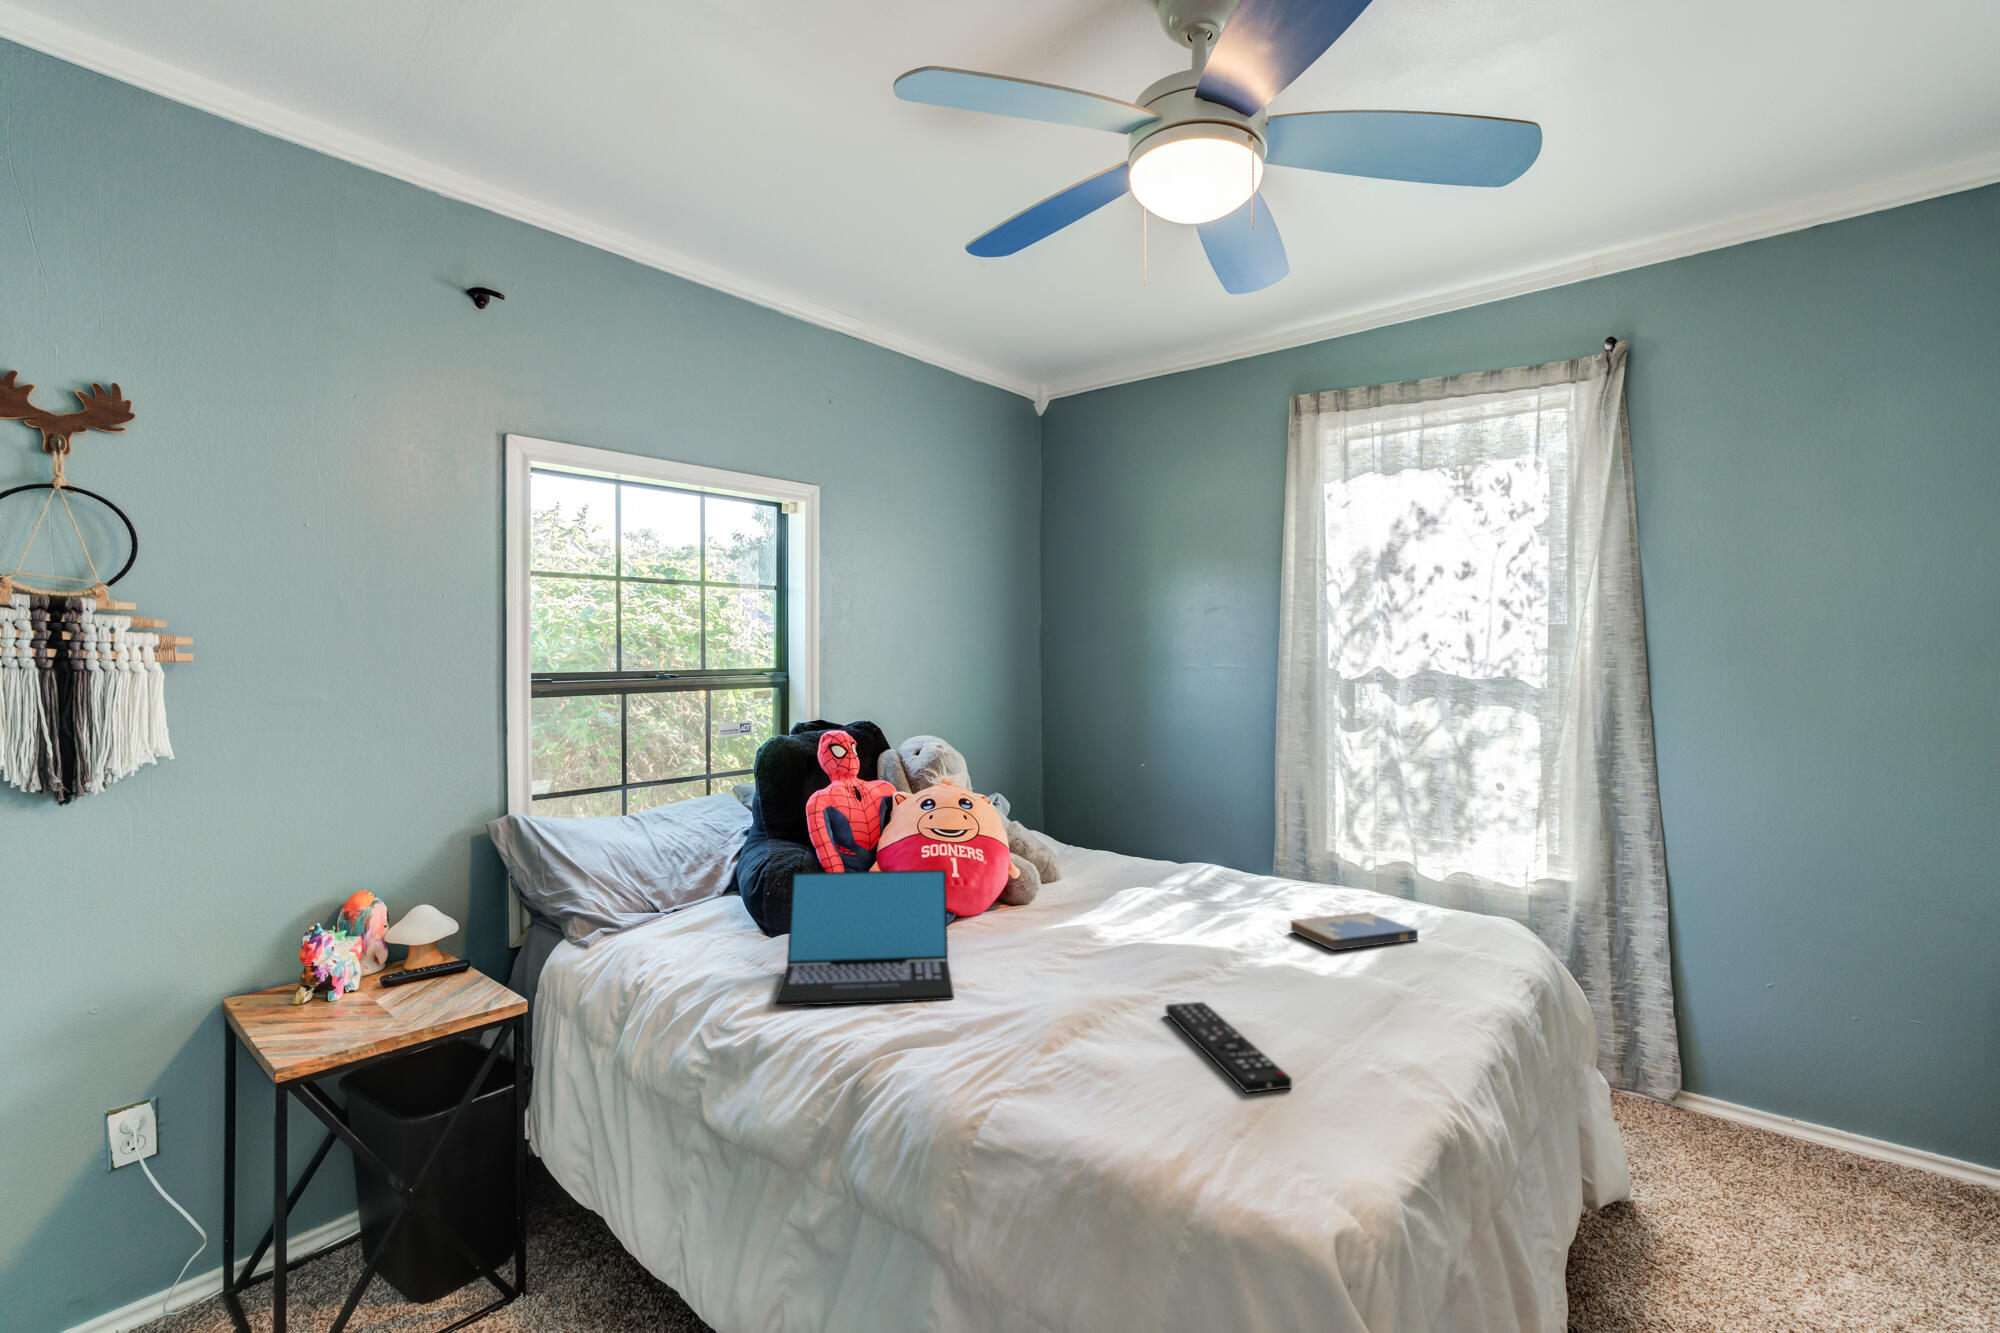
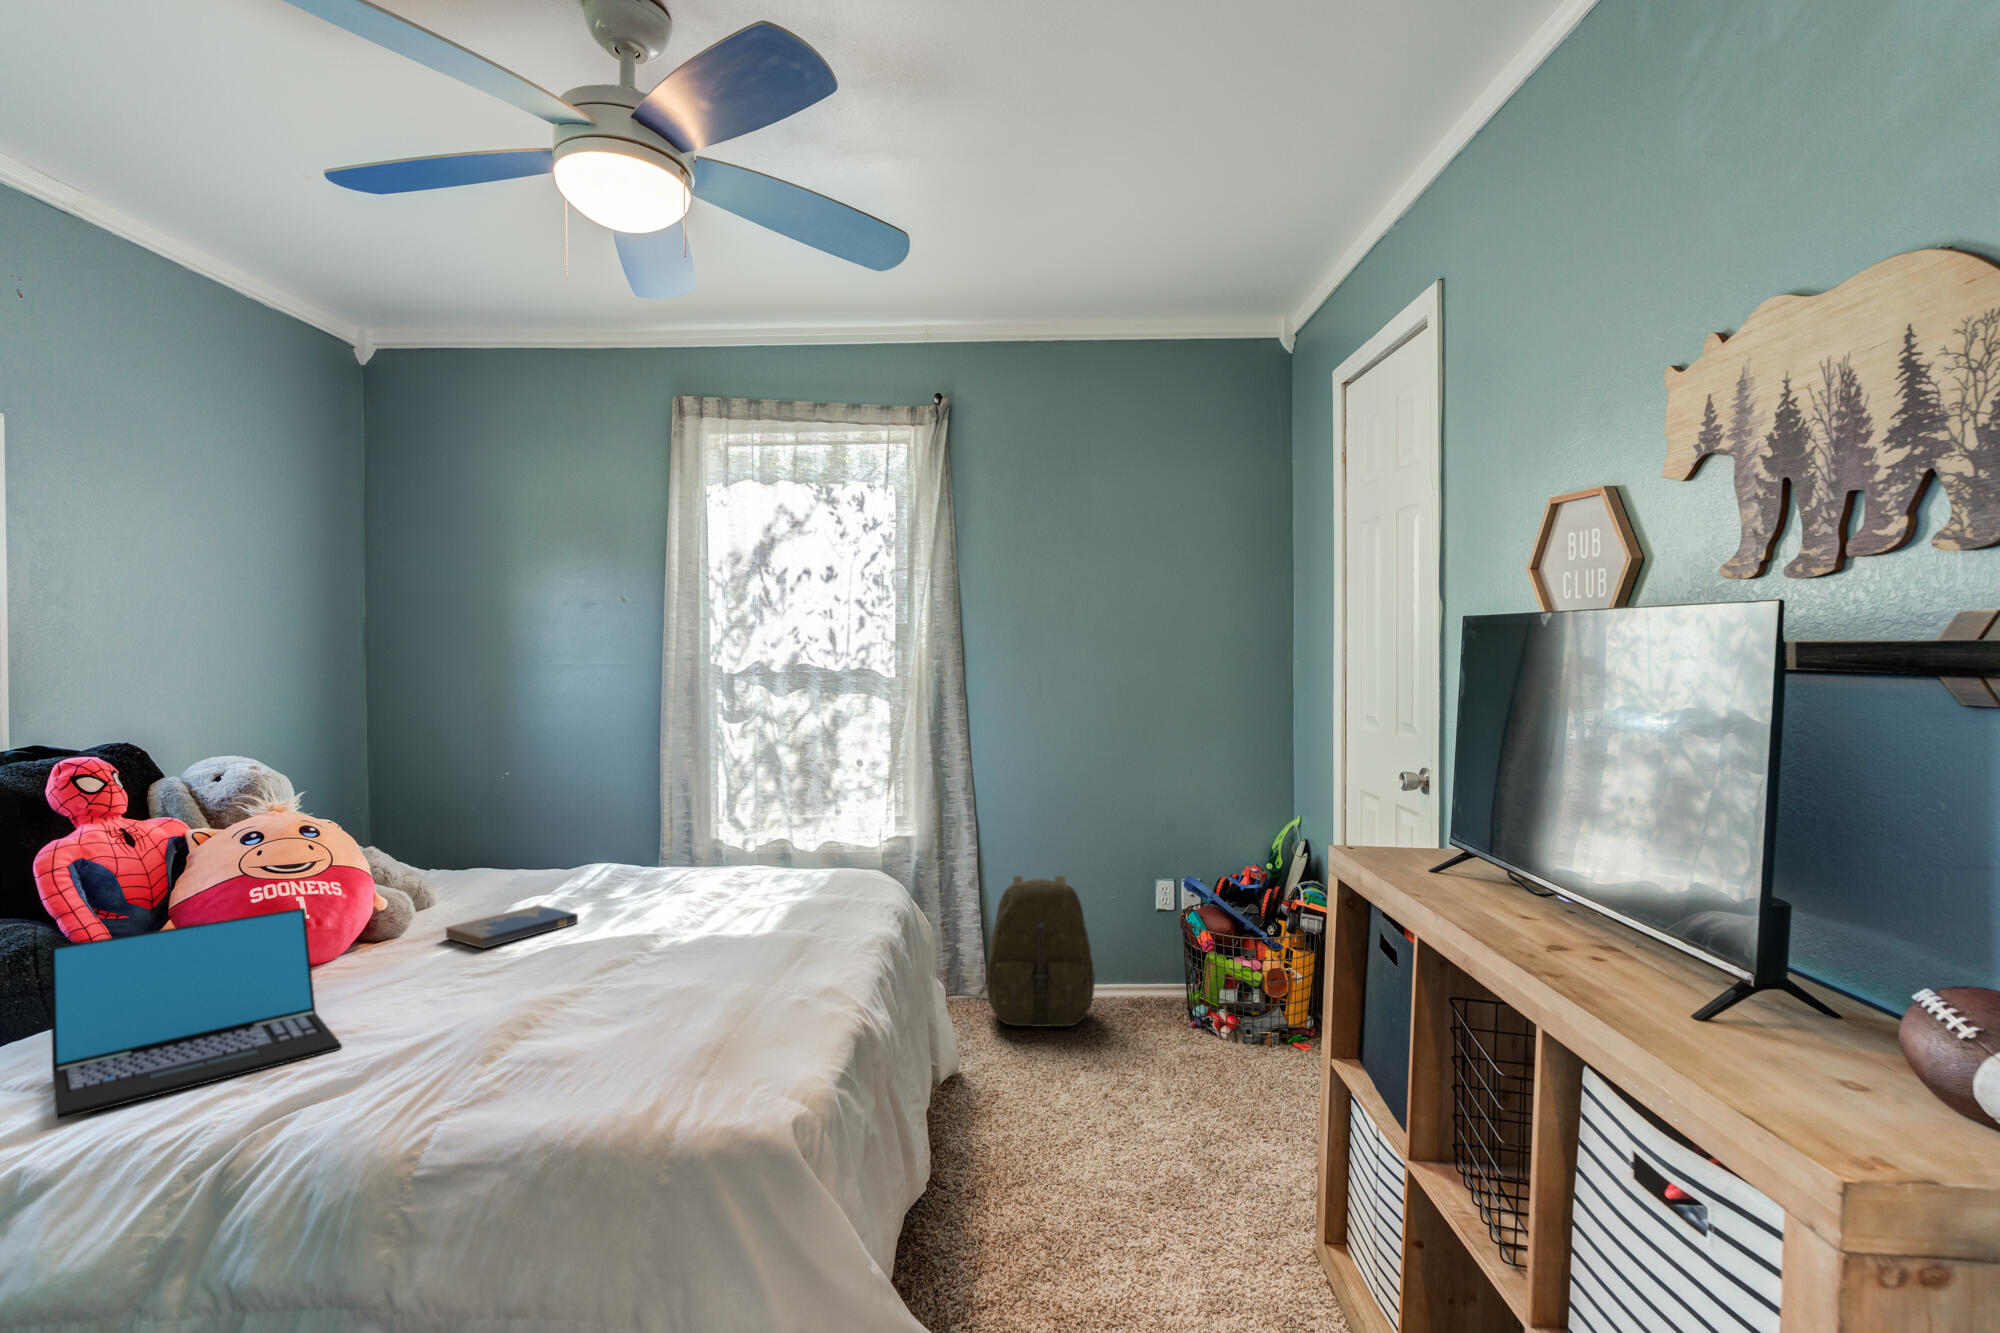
hardcover book: present [1290,912,1418,950] -> present [446,905,578,948]
backpack: none [1679,958,1878,1193] -> present [986,876,1095,1027]
remote control: present [1165,1002,1292,1092] -> none [602,984,736,1046]

